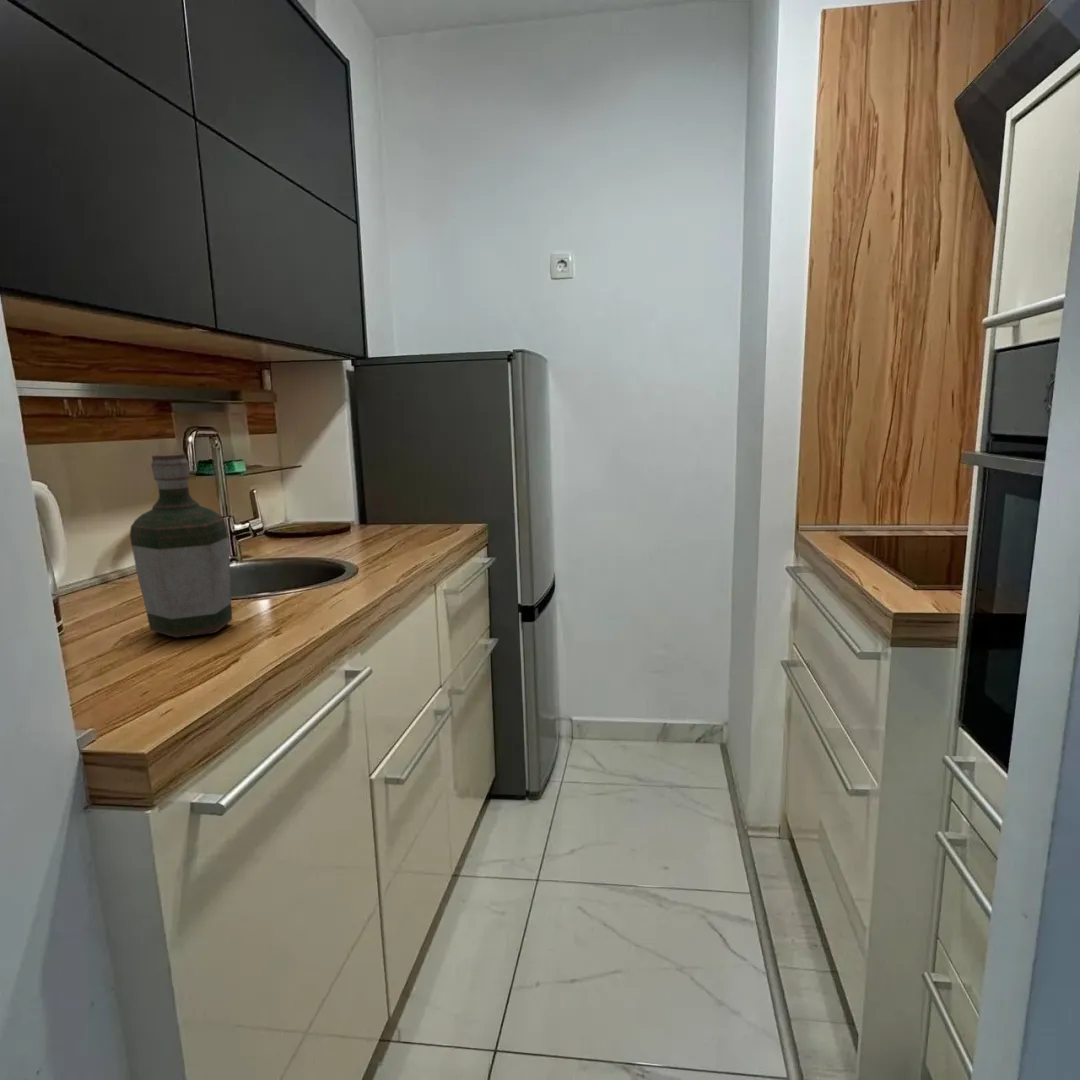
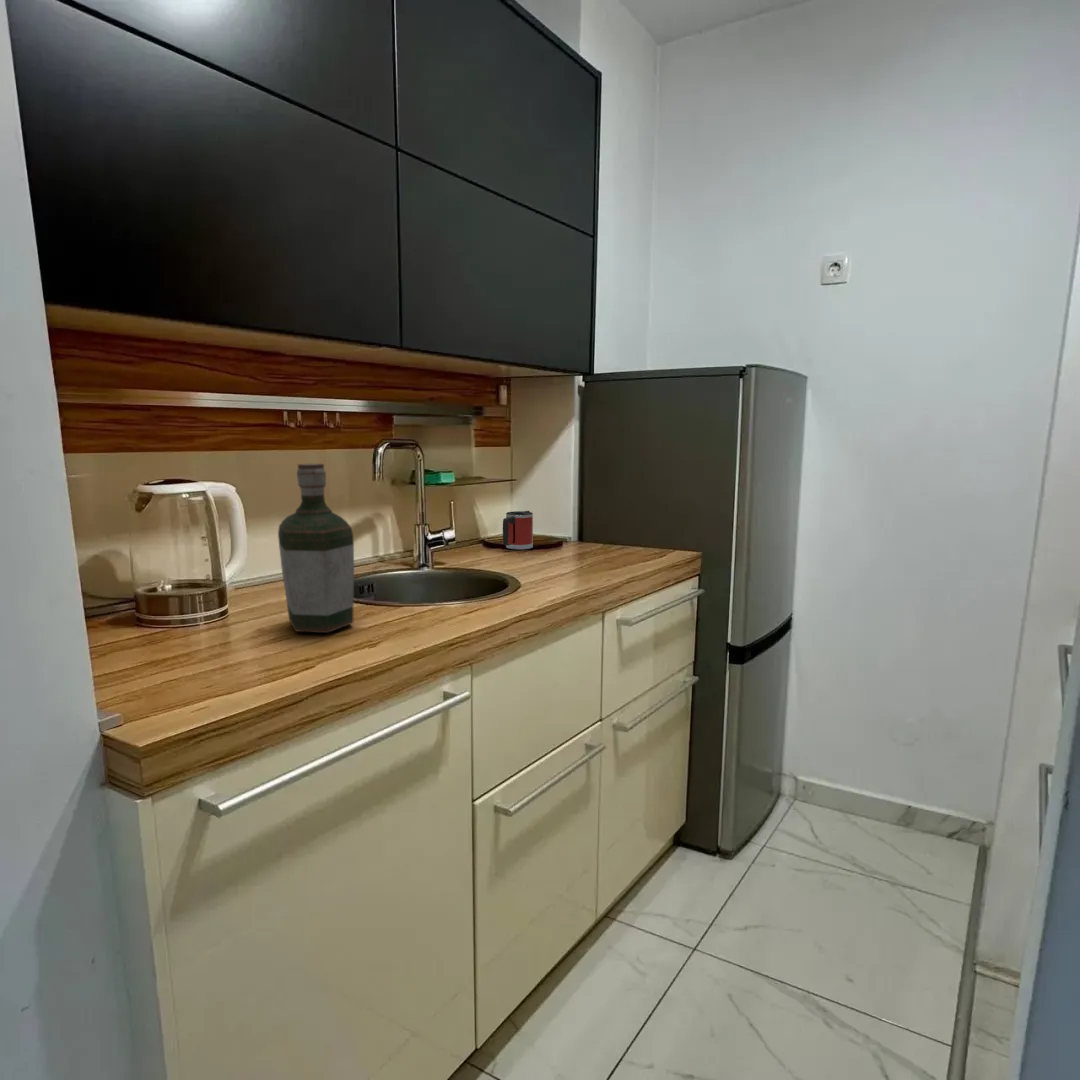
mug: none [295,501,327,541] -> present [503,511,533,550]

